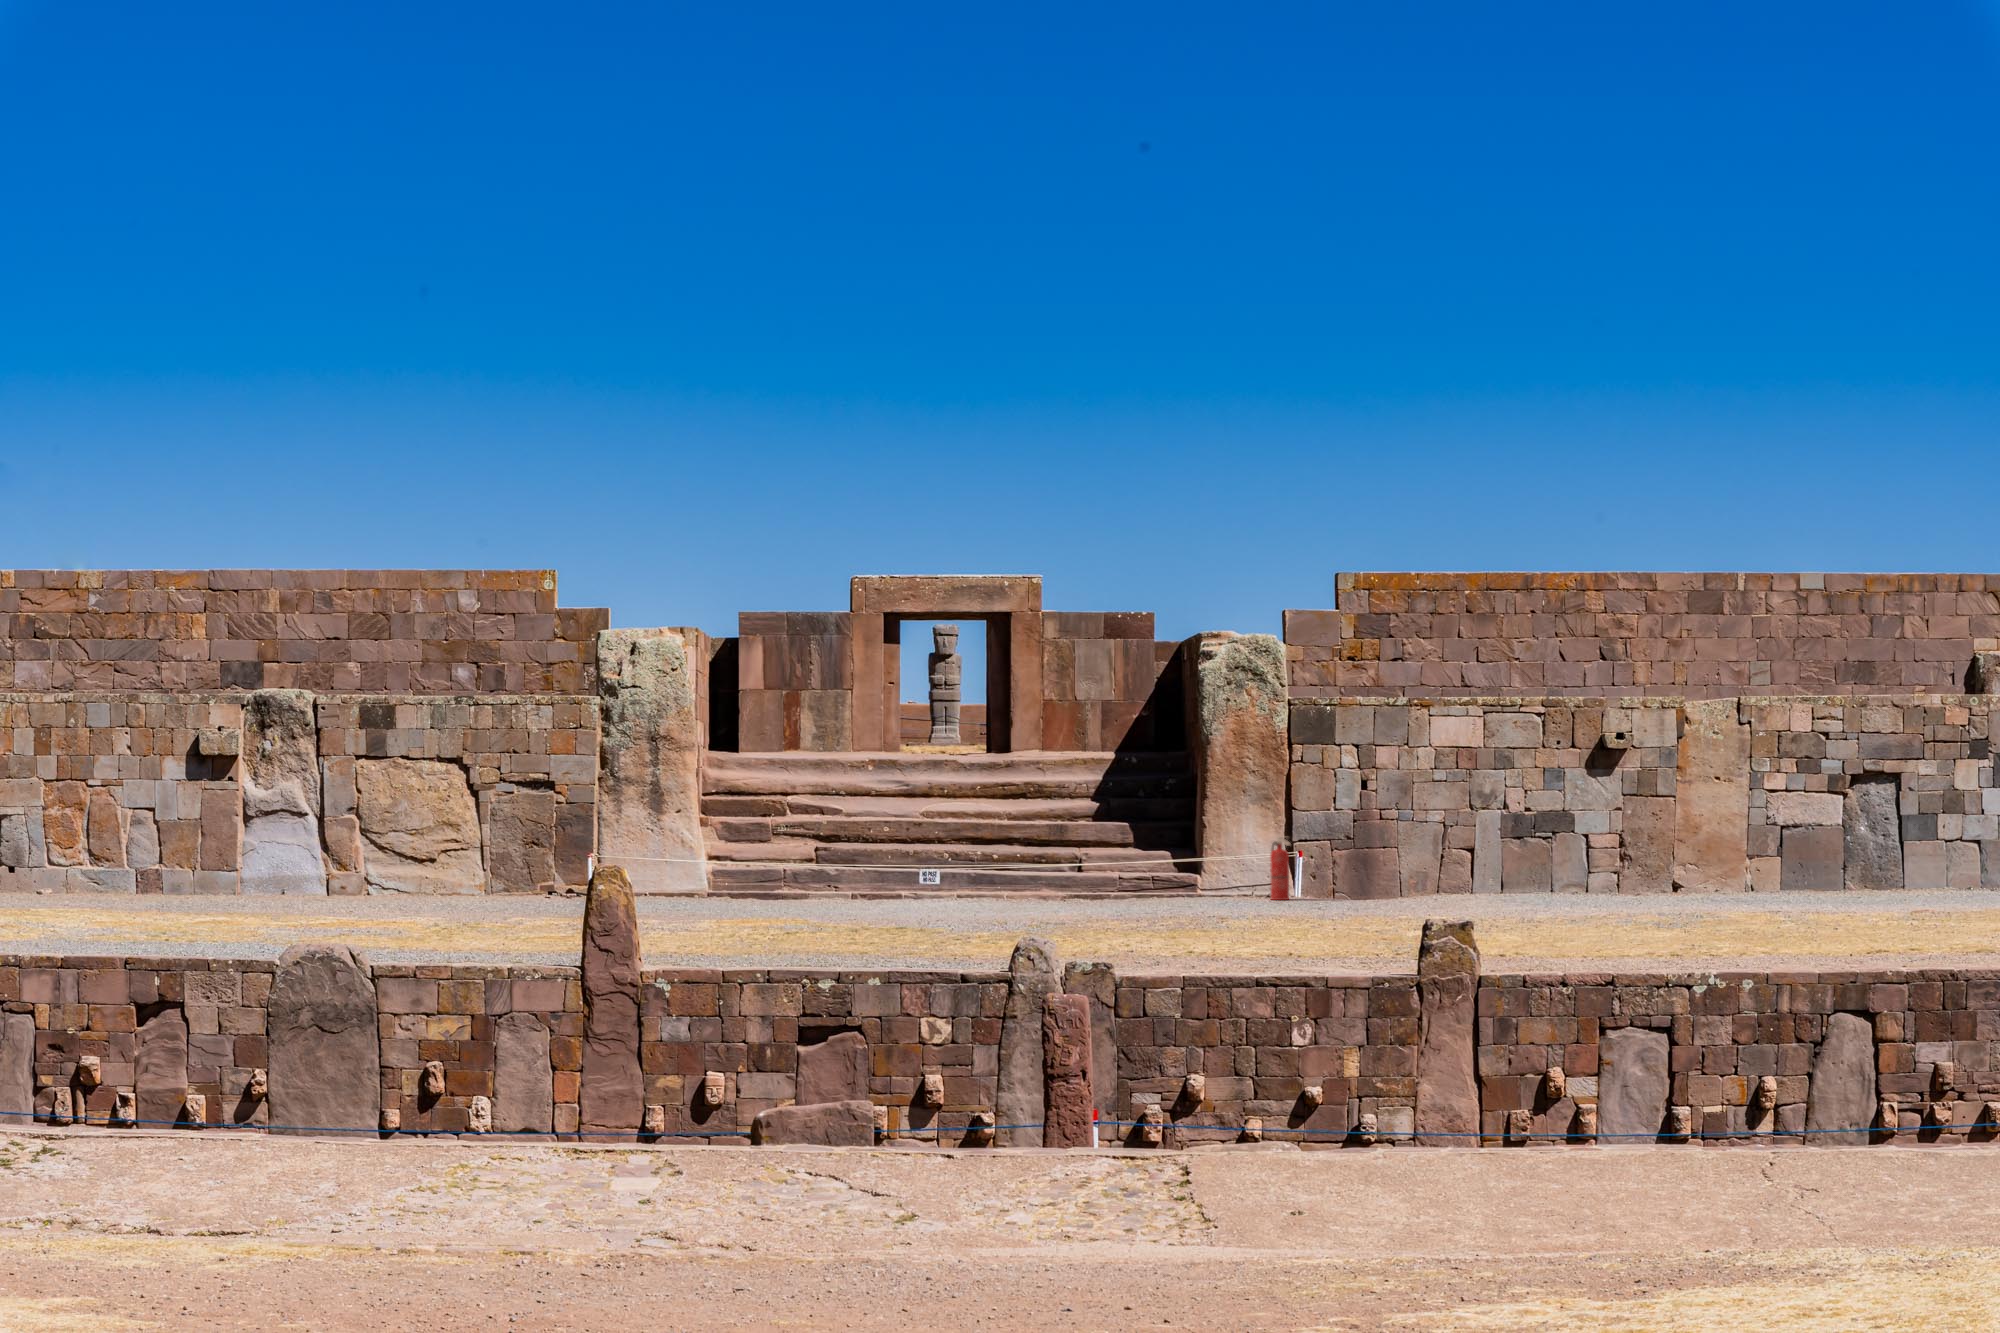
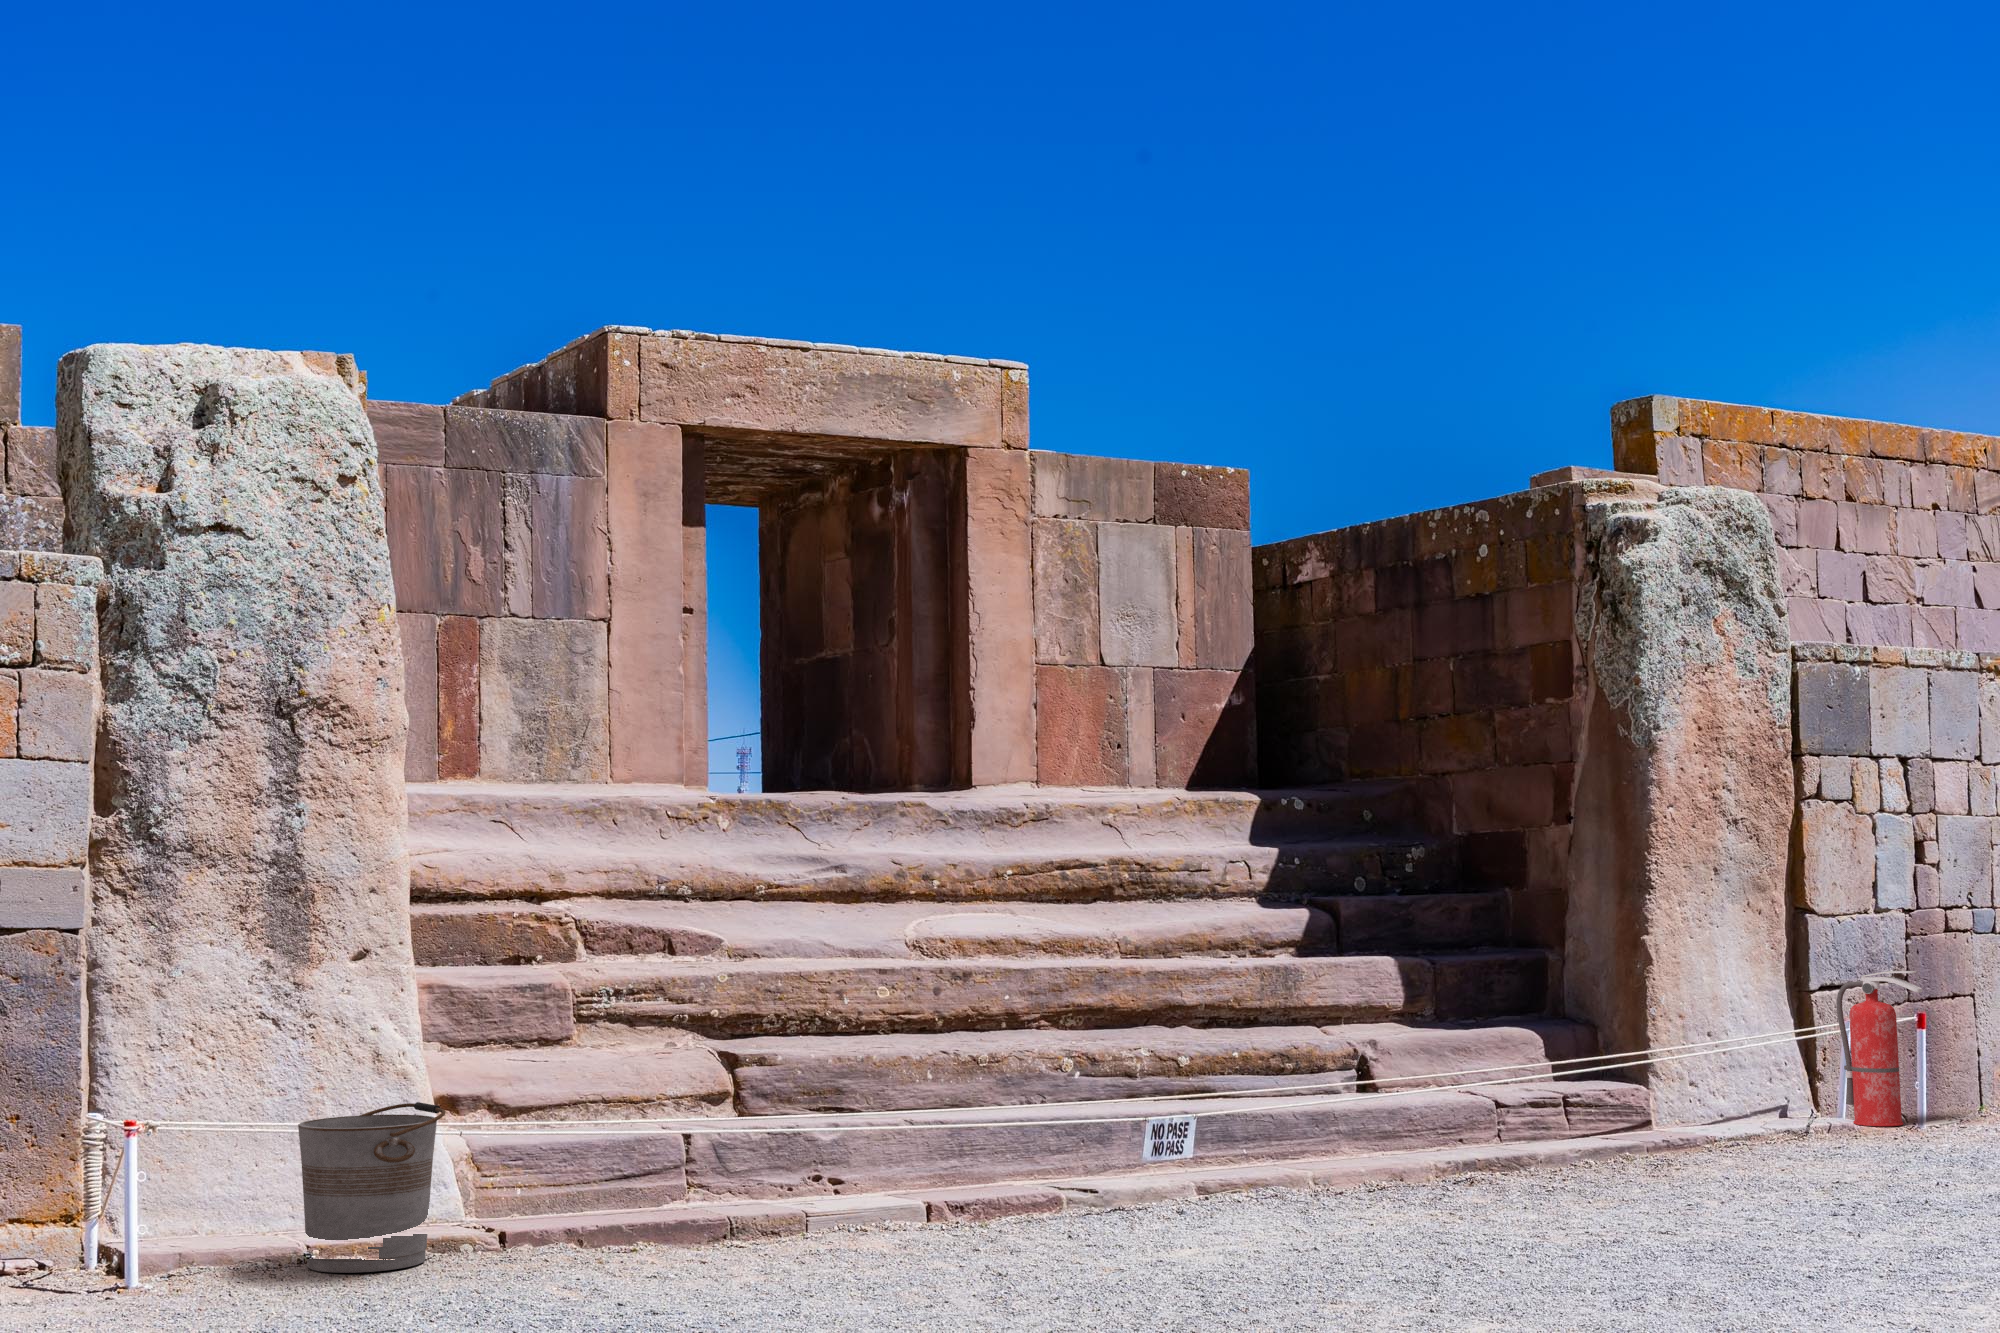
bucket: none [644,855,683,900] -> present [298,1102,446,1273]

